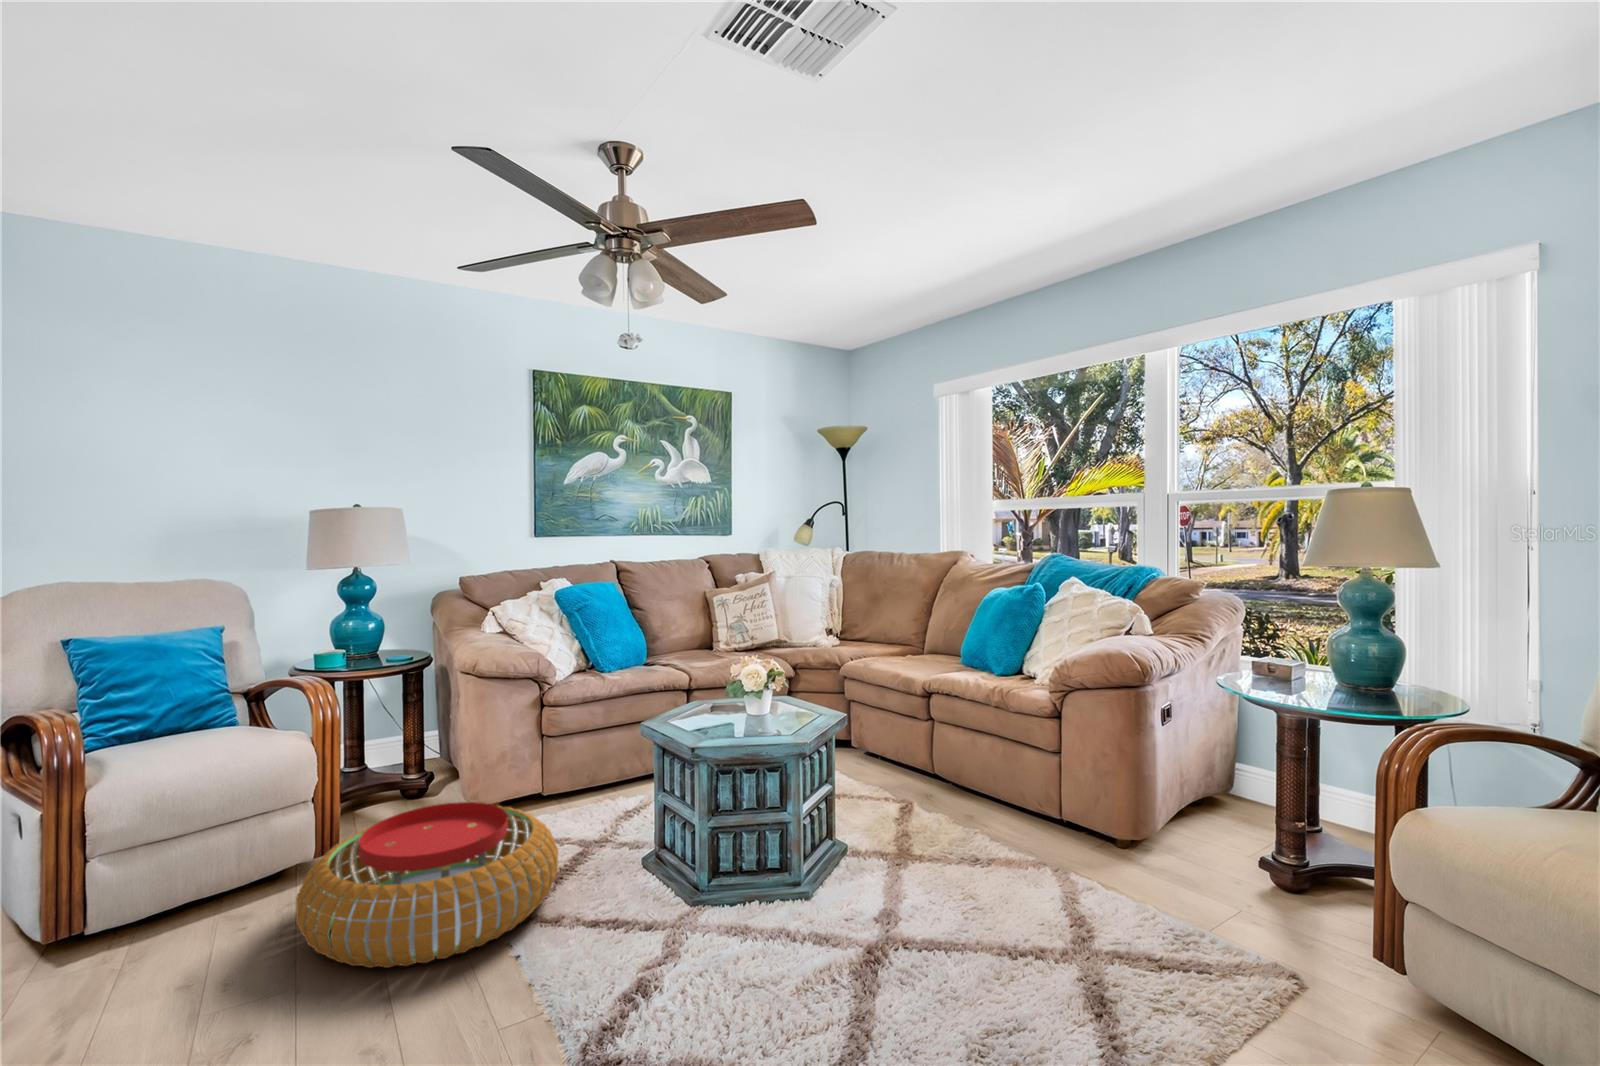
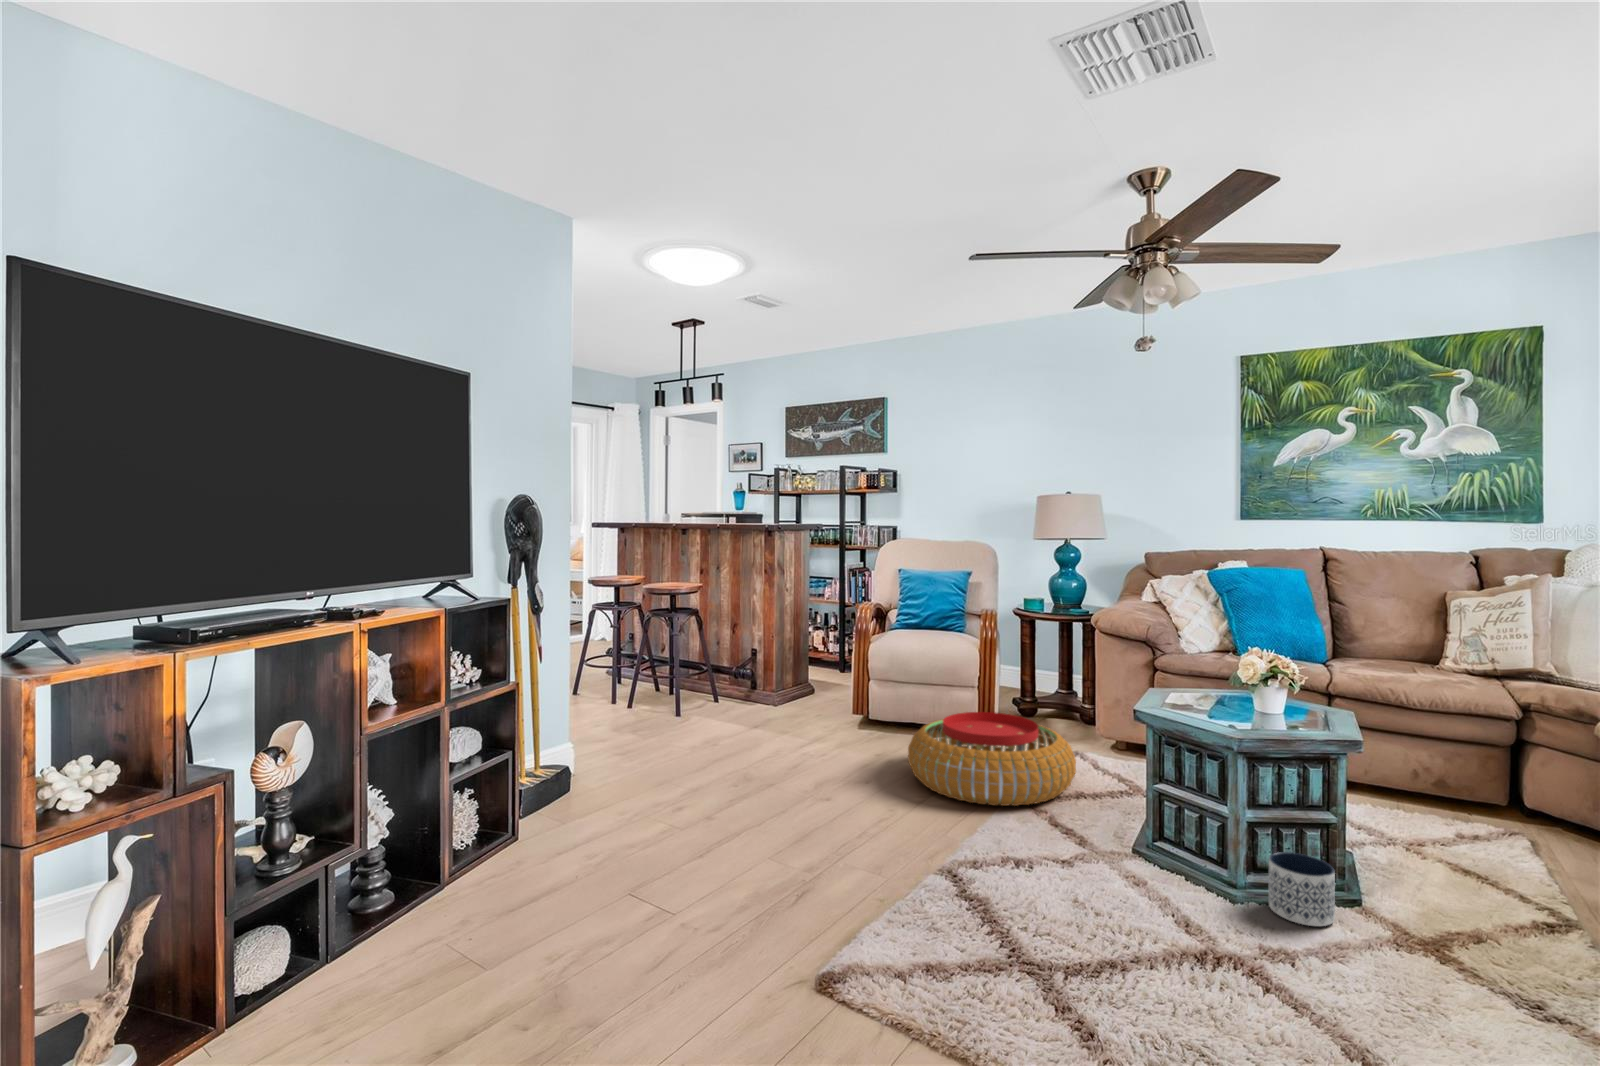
planter: none [819,829,867,893] -> present [1269,852,1335,926]

